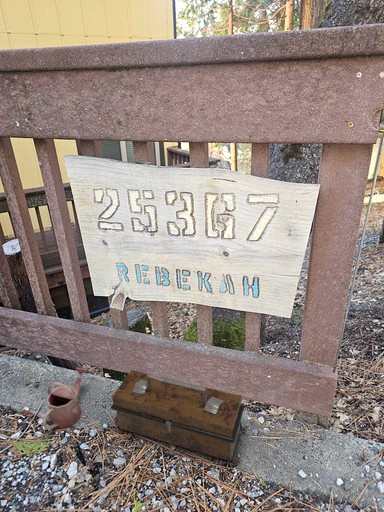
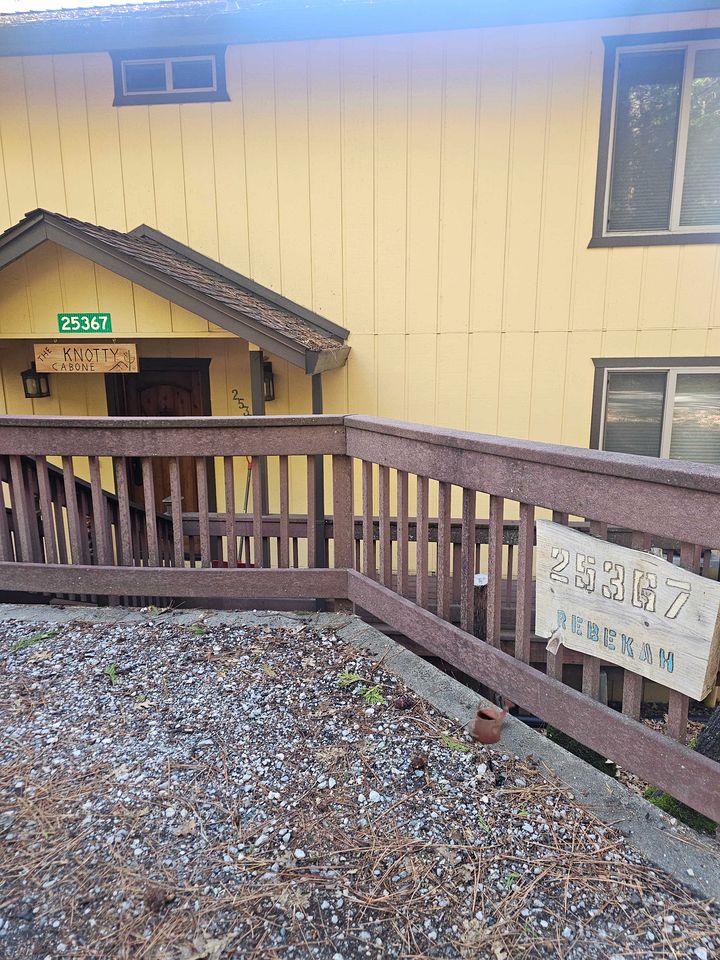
toolbox: present [111,370,245,461] -> none [524,715,646,818]

